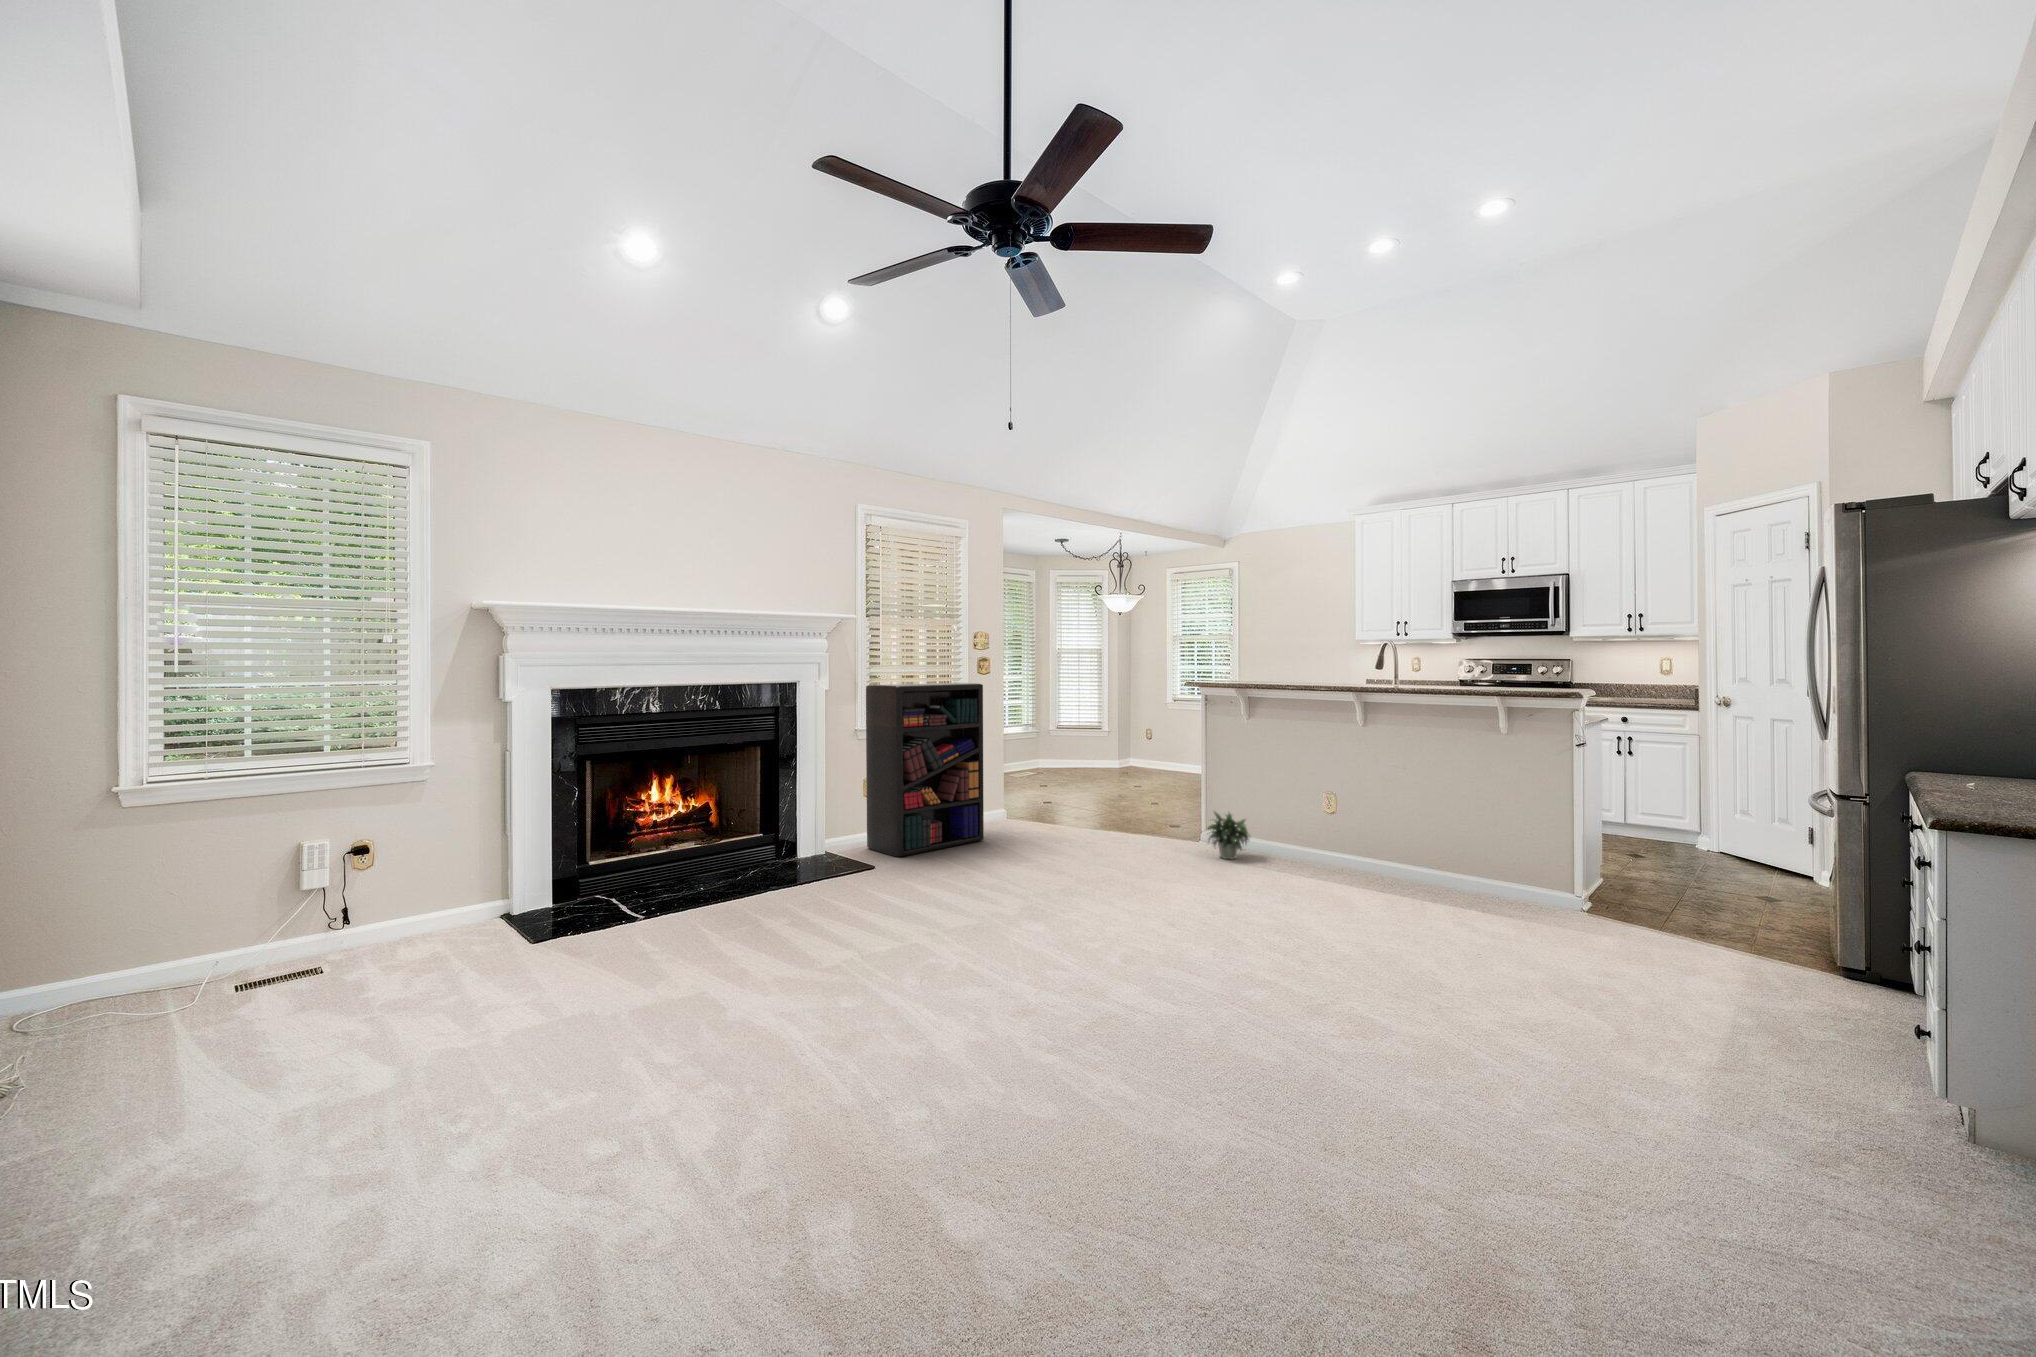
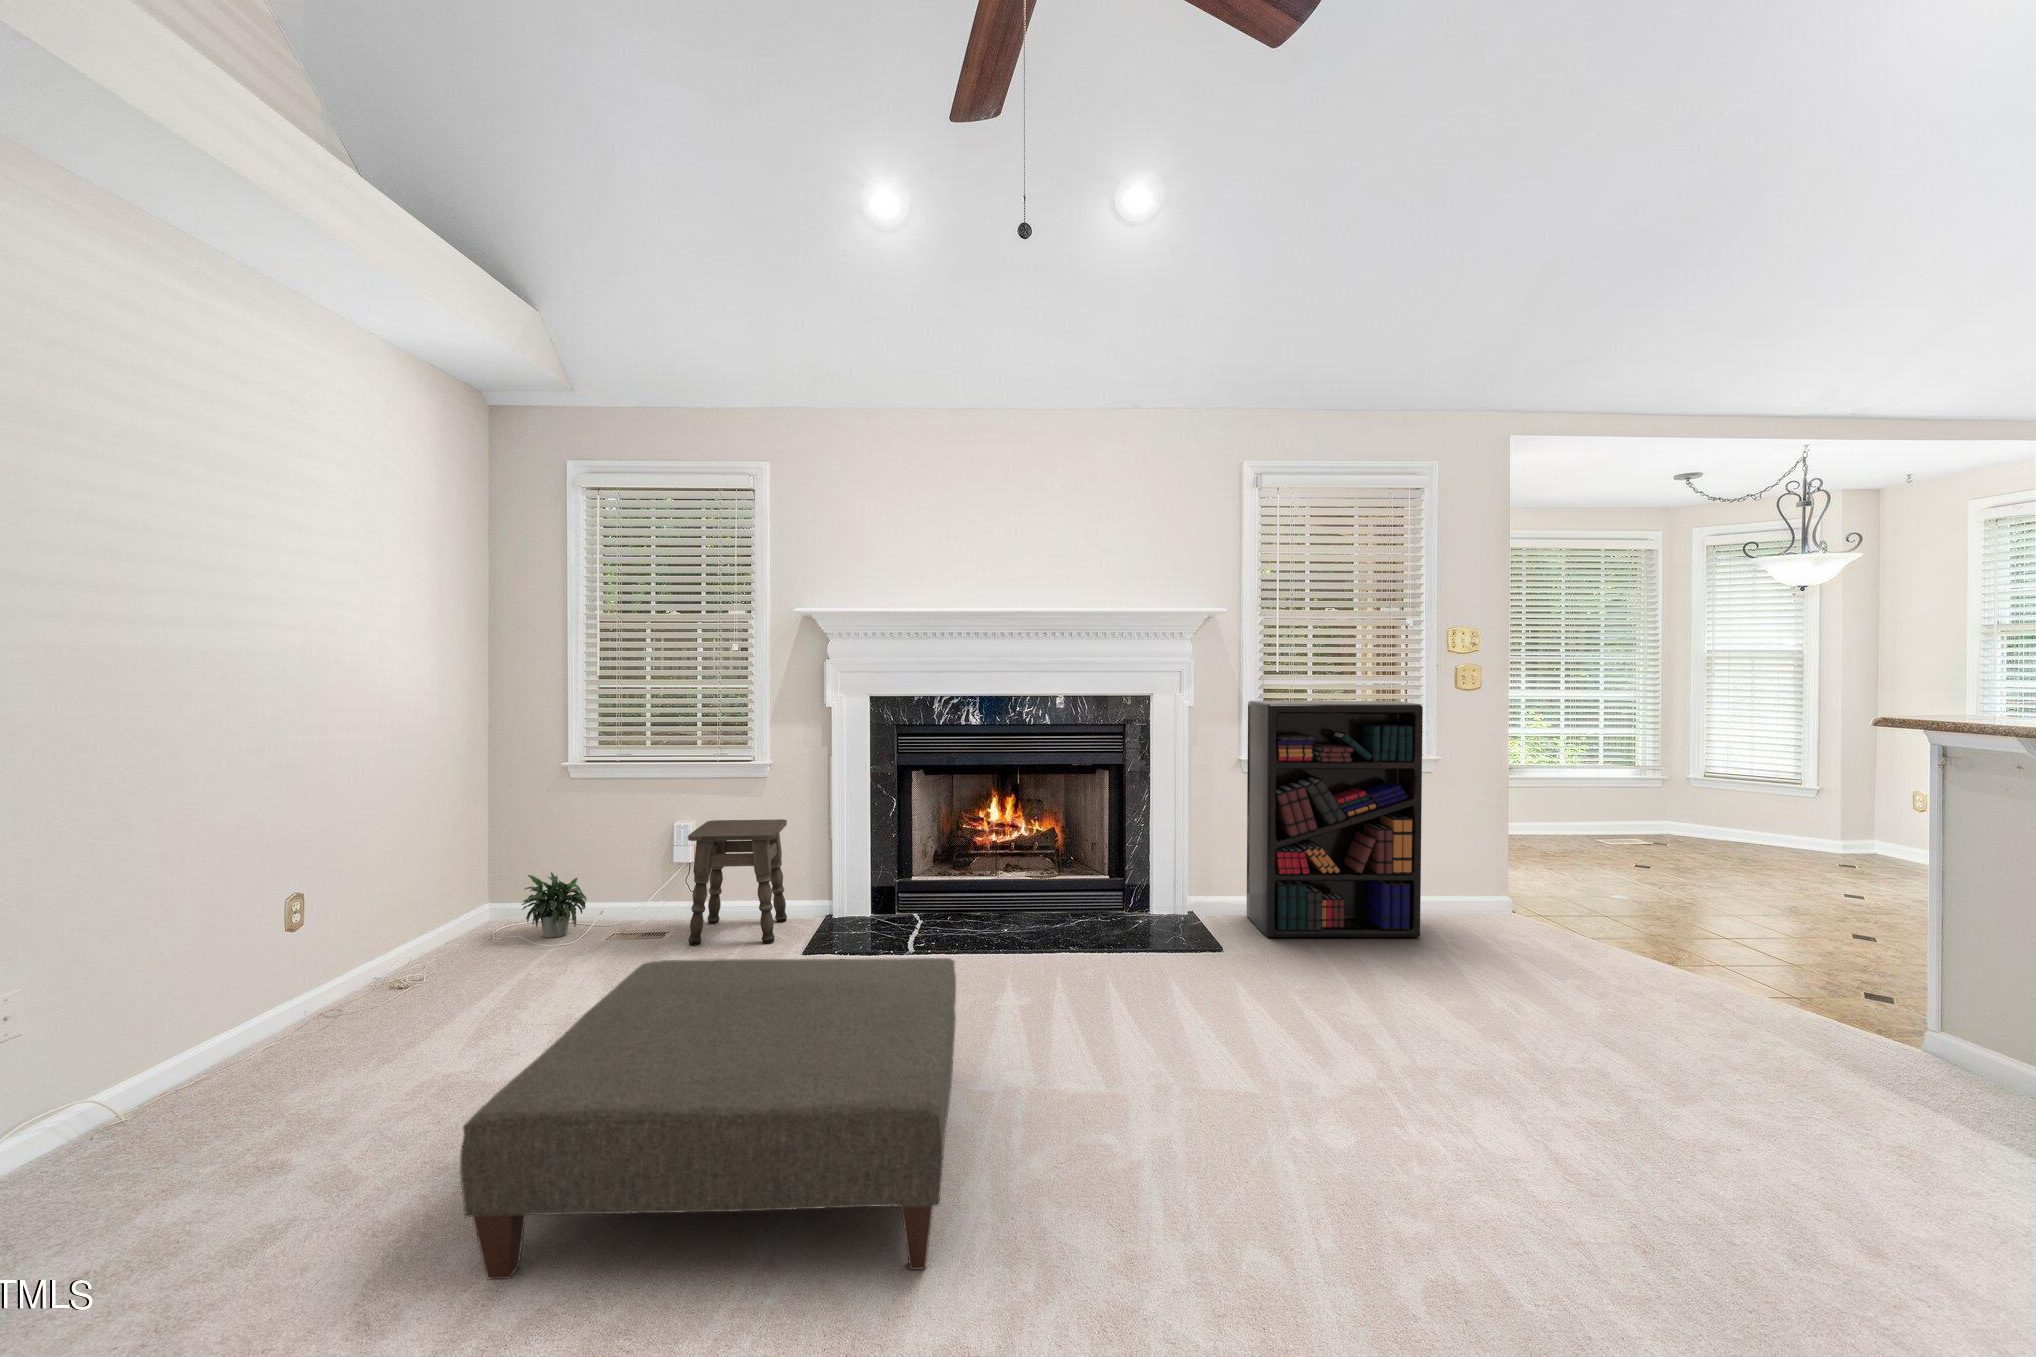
potted plant: present [1207,812,1250,859] -> present [522,872,587,938]
side table: none [356,823,482,969] -> present [688,819,787,946]
ottoman: none [535,882,960,1165] -> present [460,958,956,1279]

